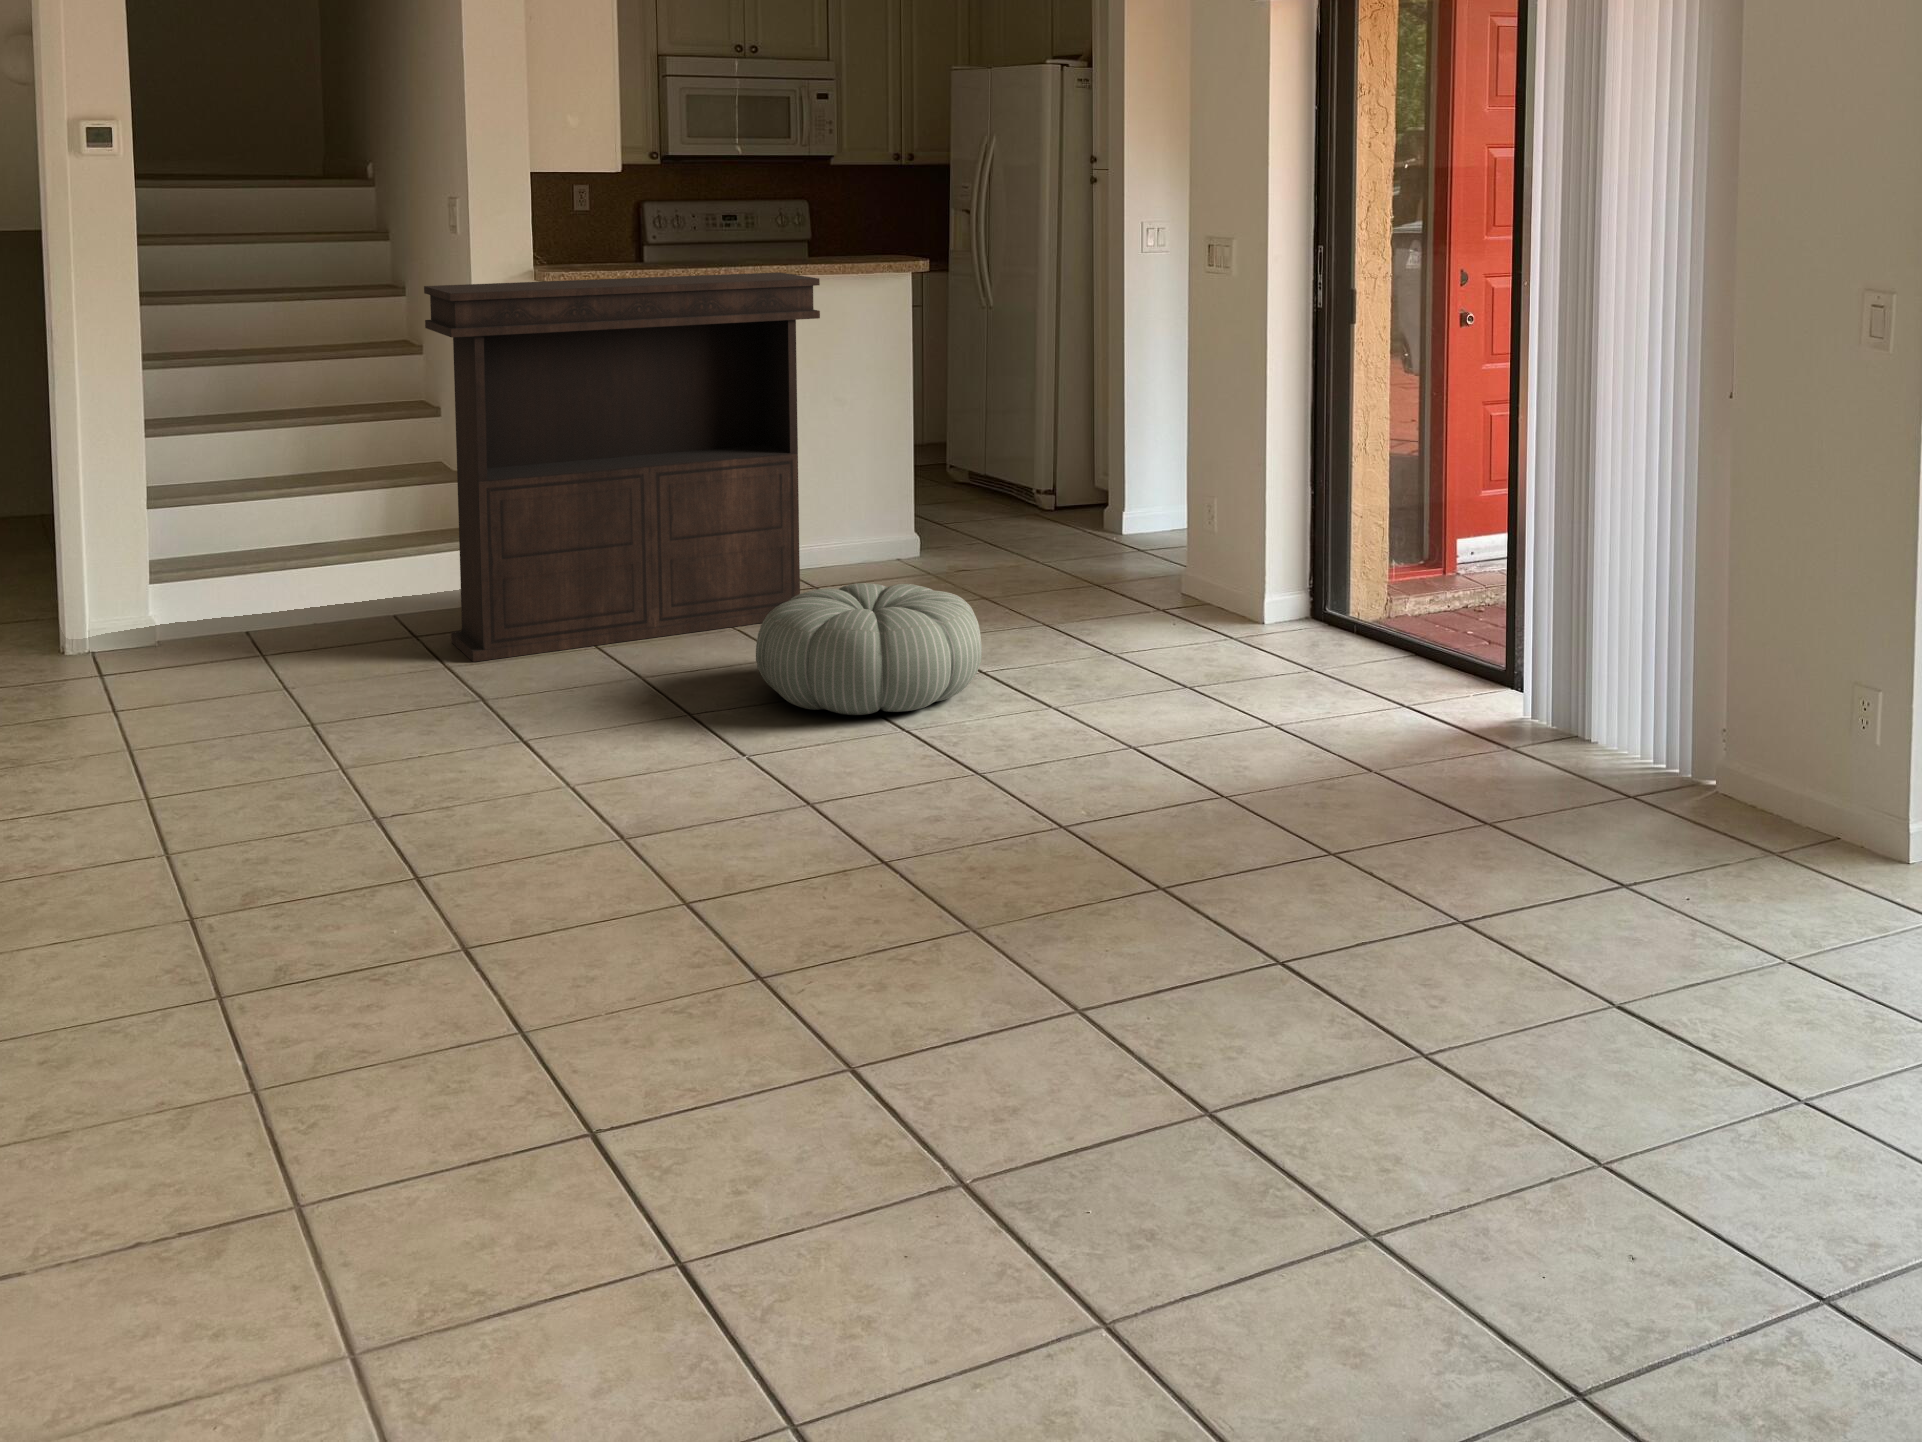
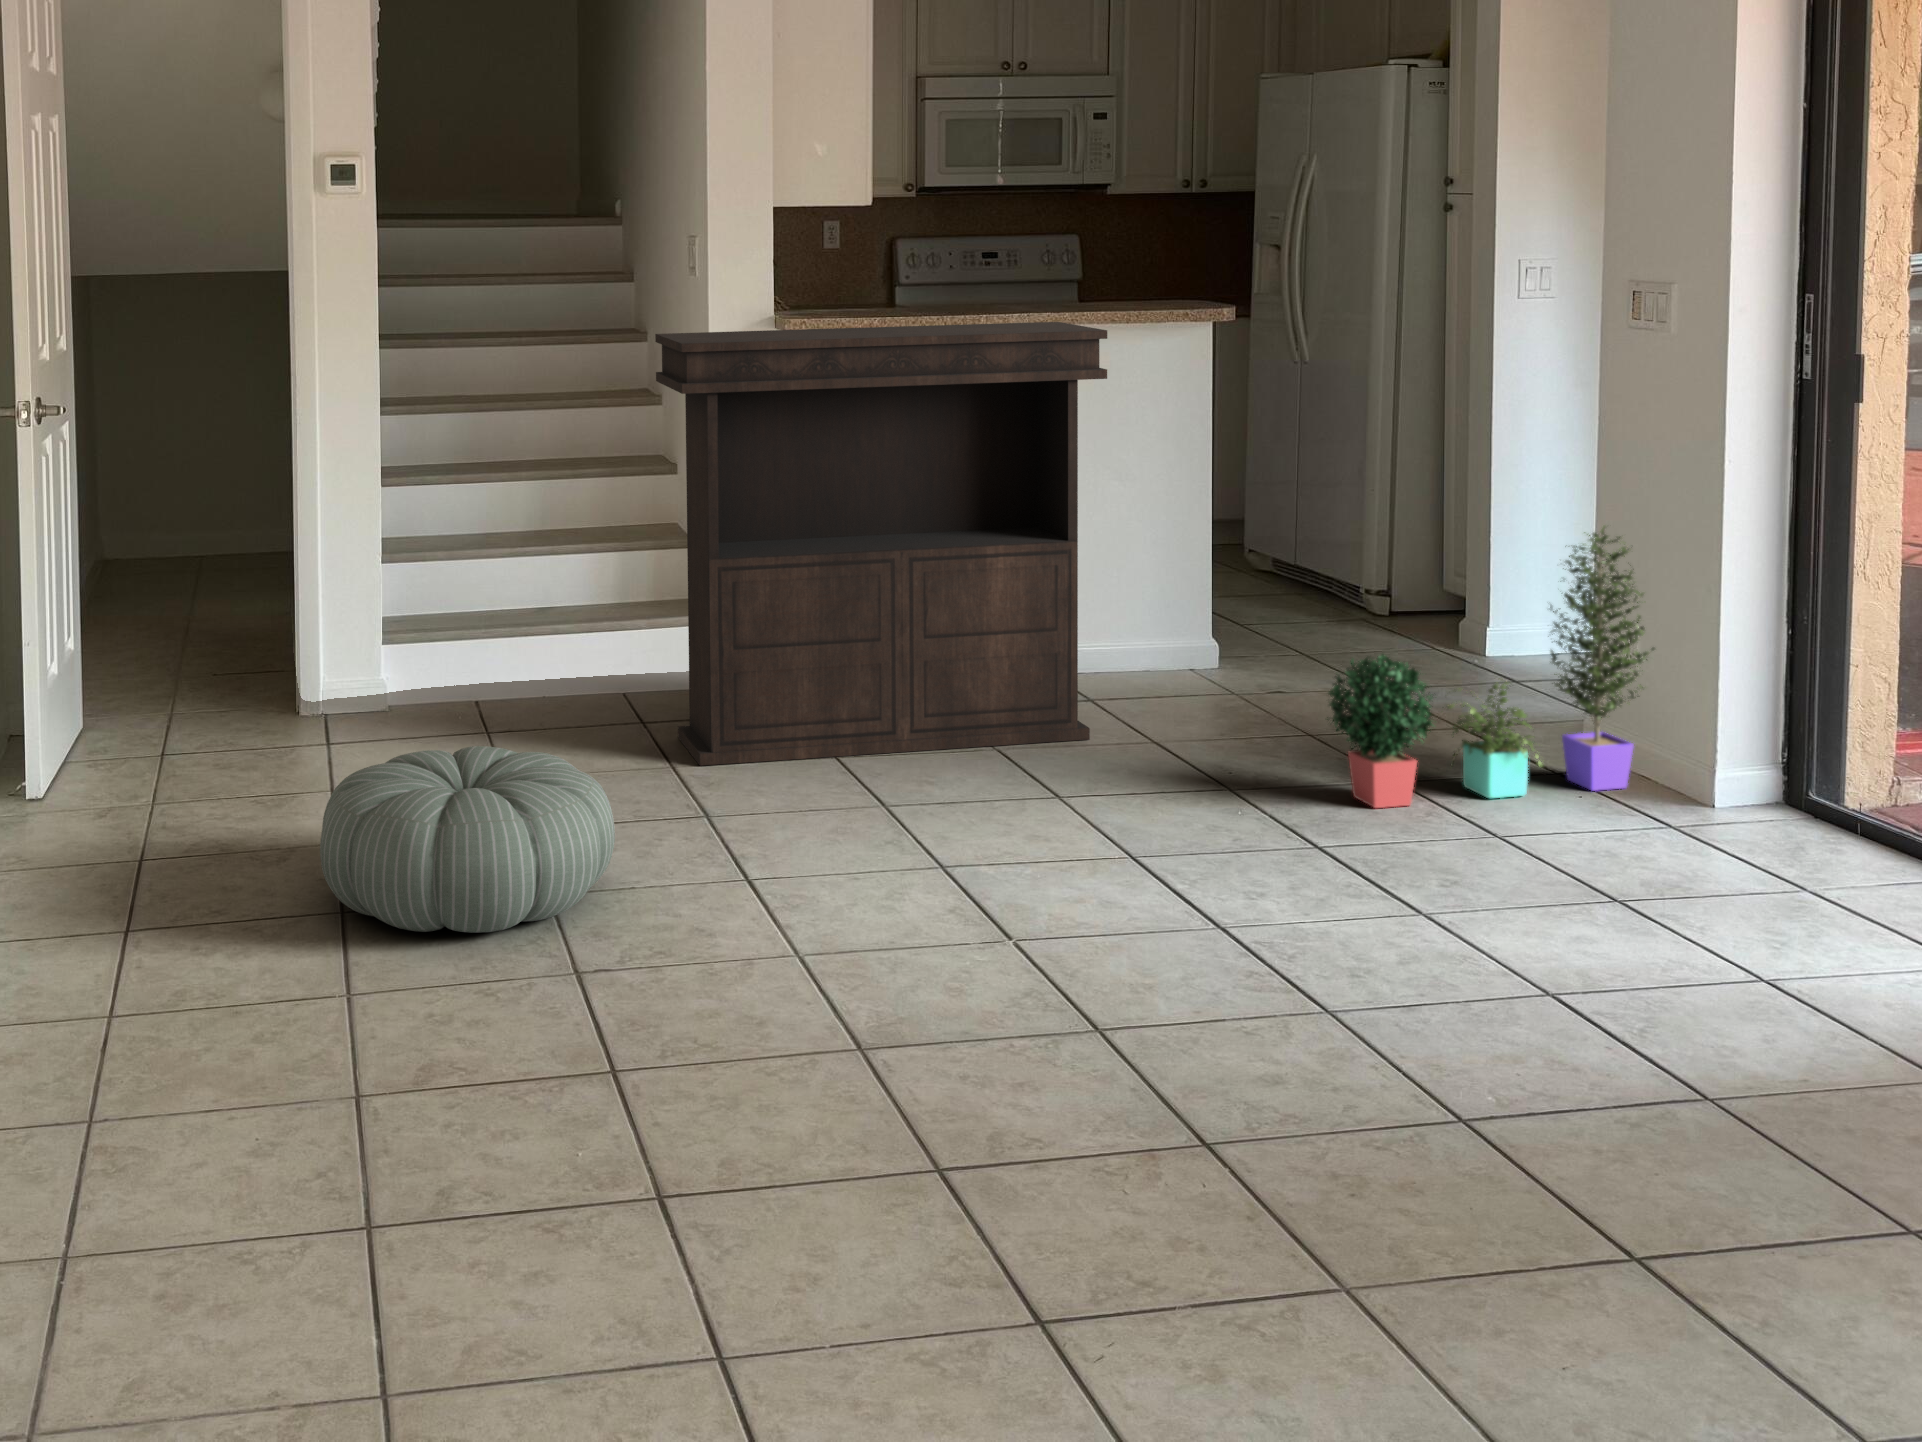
potted plant: none [990,421,1227,647] -> present [1327,526,1655,808]
pouf: present [756,583,982,715] -> present [320,746,615,933]

